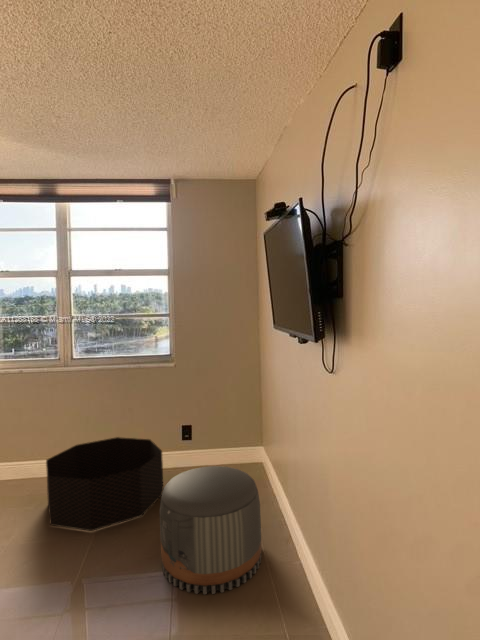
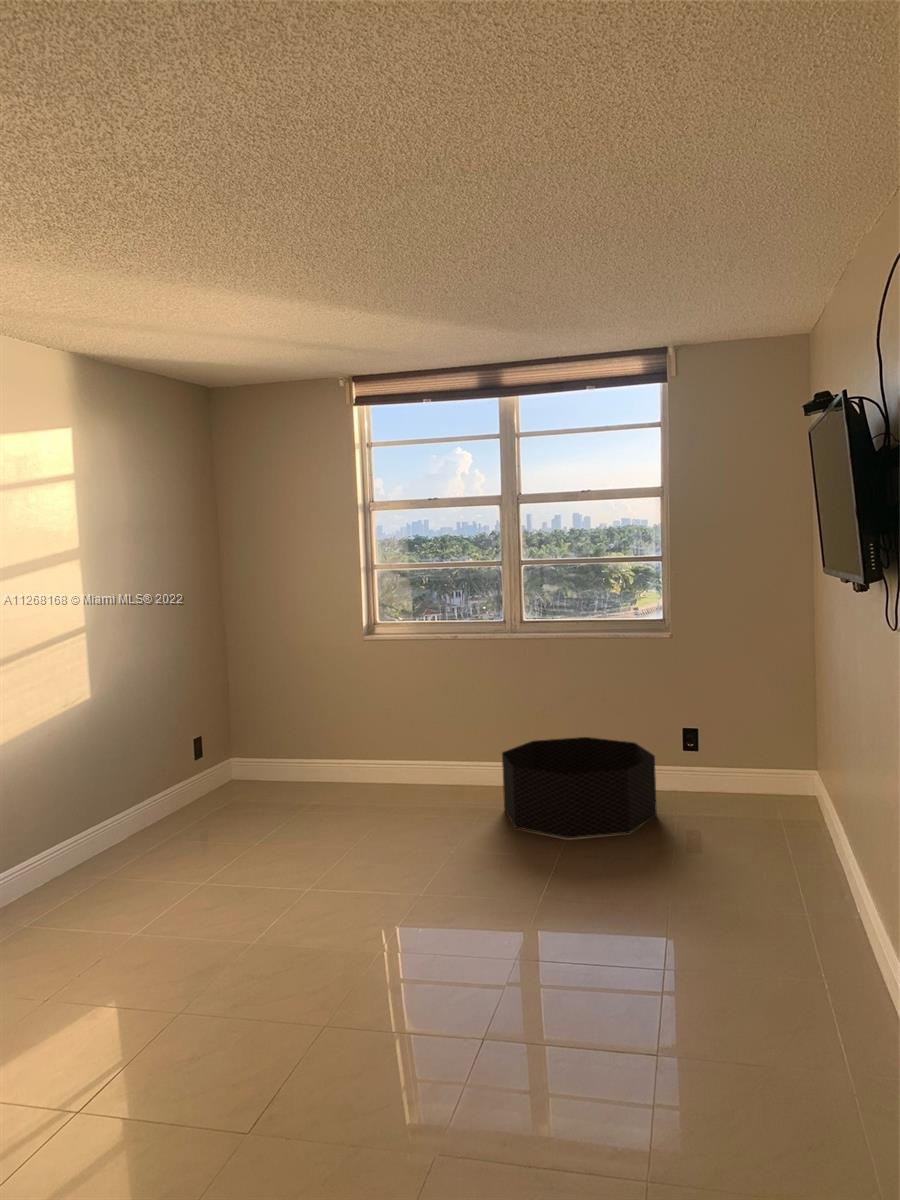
pouf: present [160,466,262,594] -> none [661,769,793,902]

